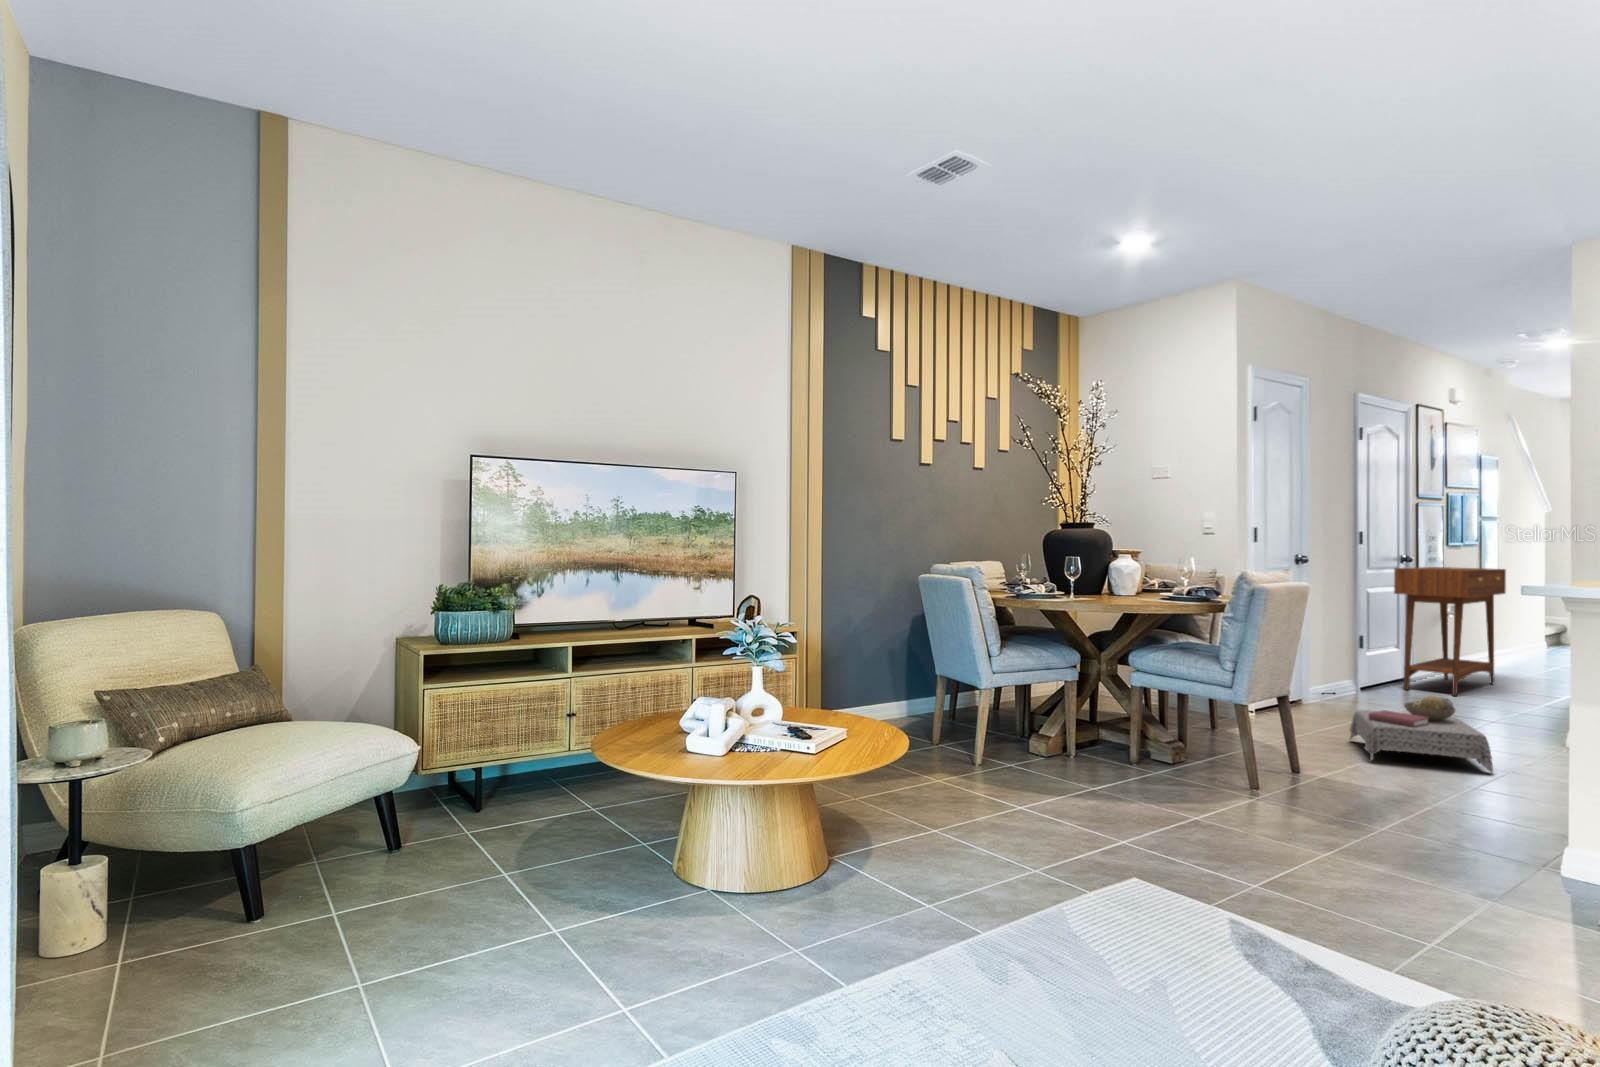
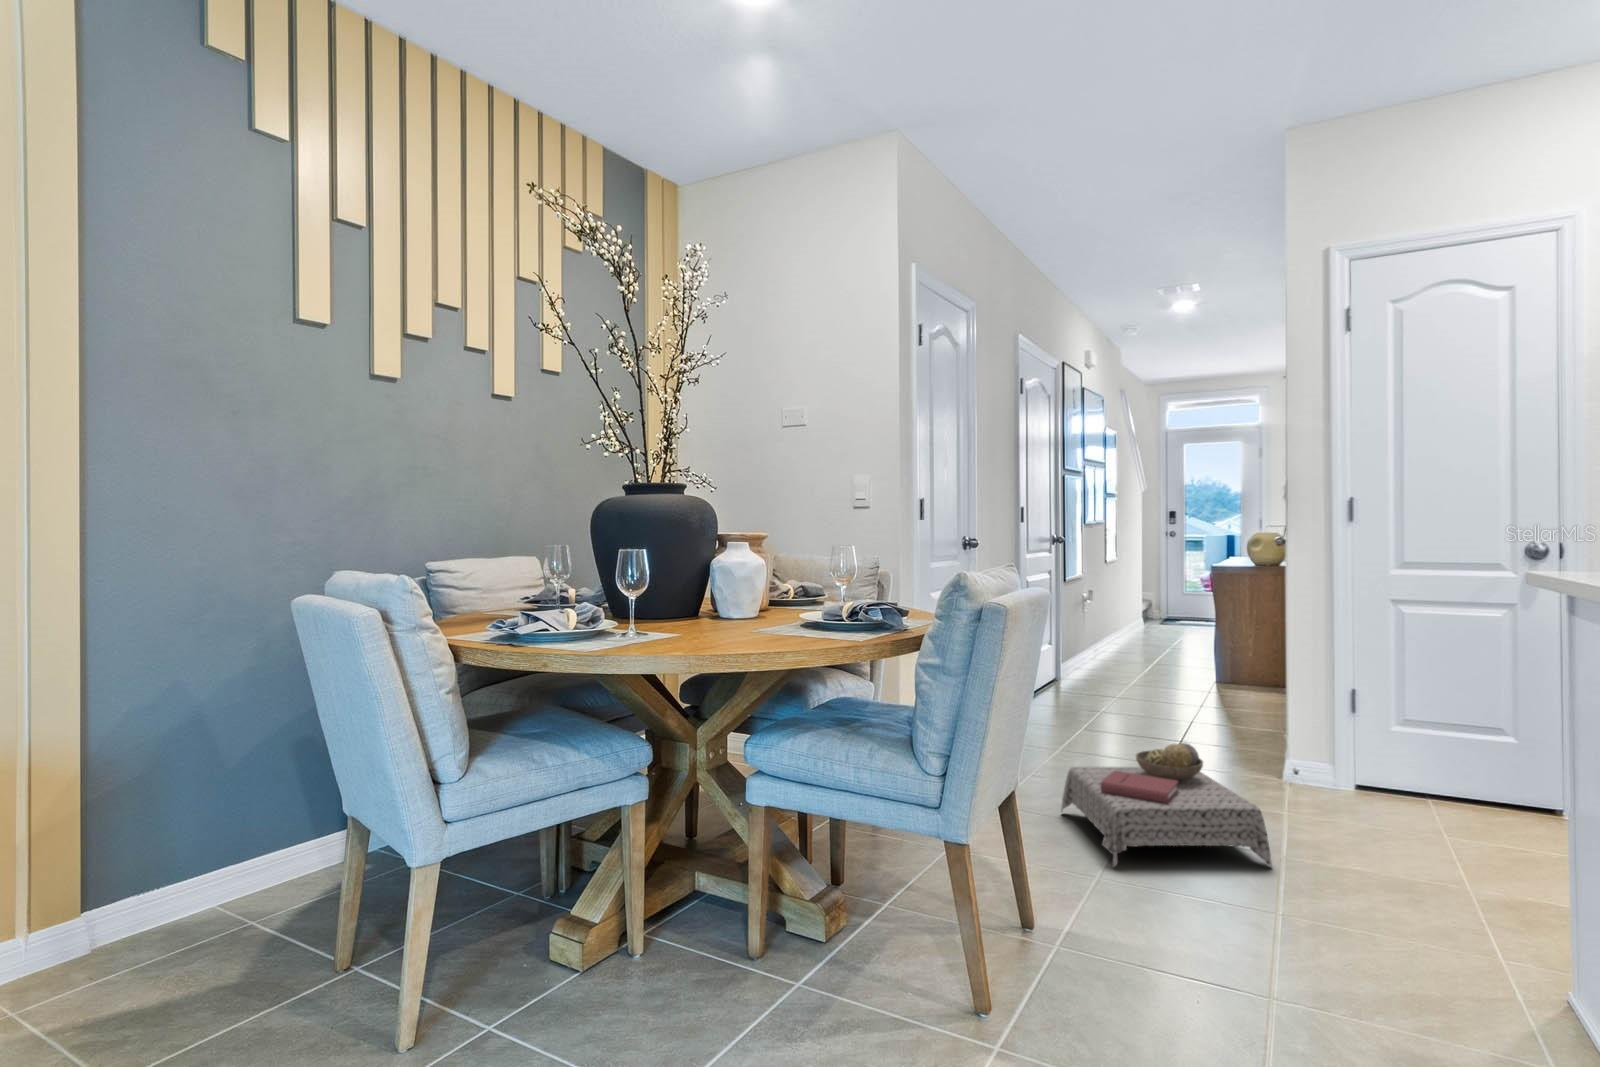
console table: present [1394,567,1506,696] -> none [1053,548,1147,701]

